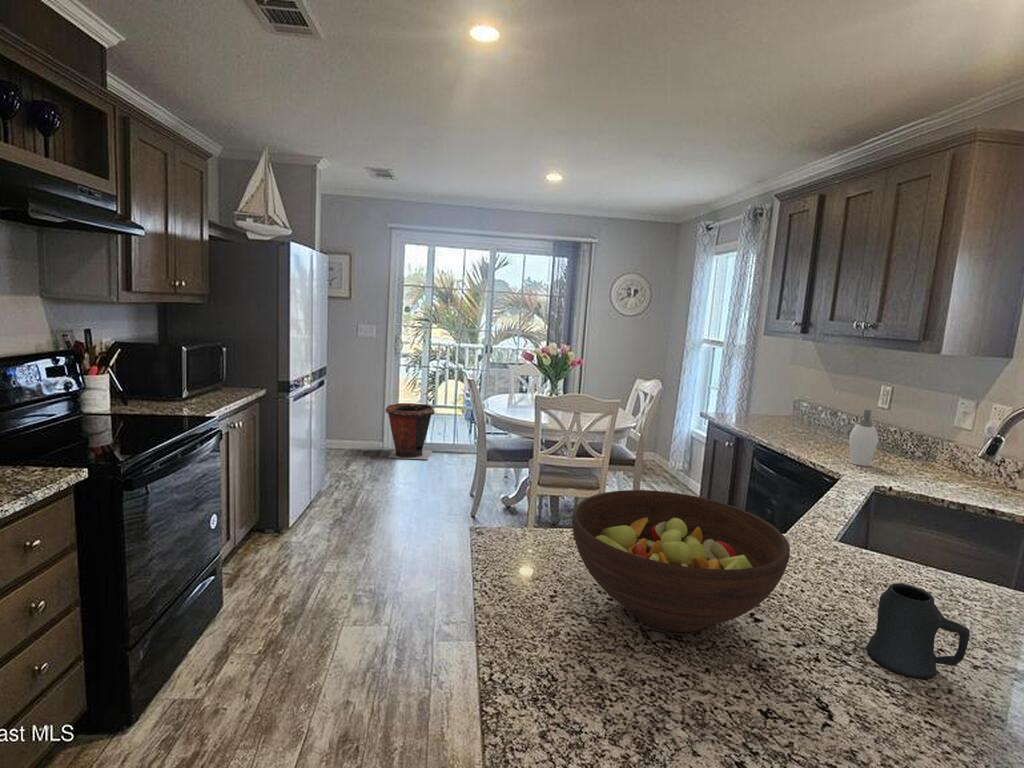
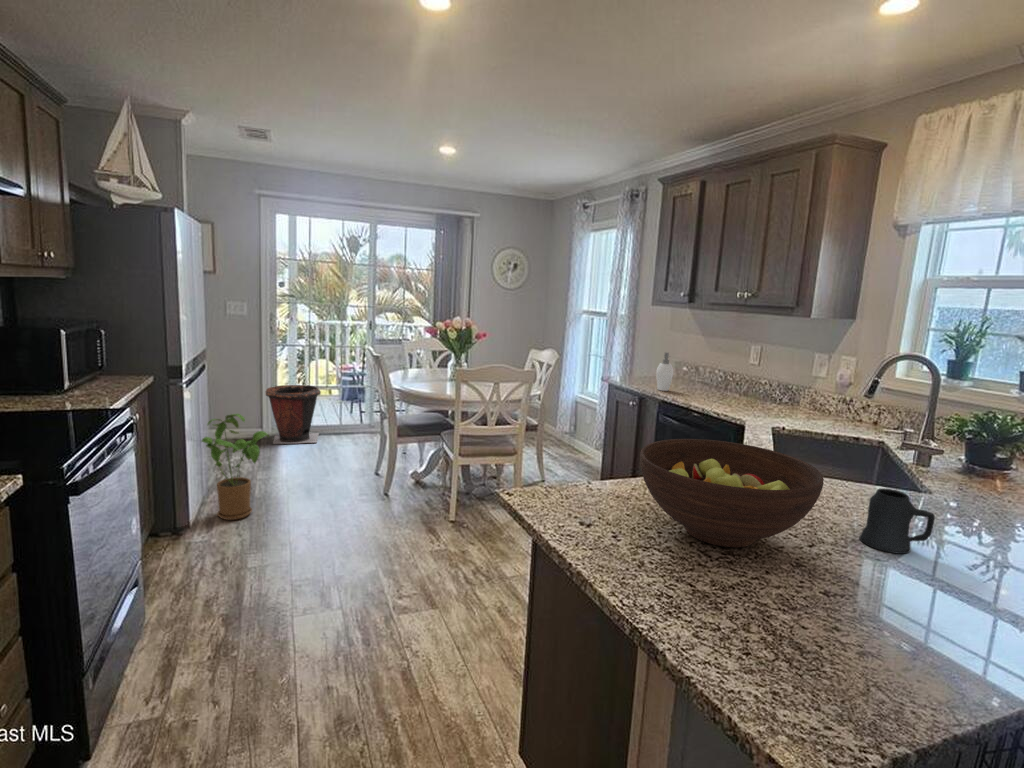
soap dispenser: present [849,410,878,466] -> present [656,353,673,391]
house plant: none [305,427,366,525] -> present [202,414,269,520]

